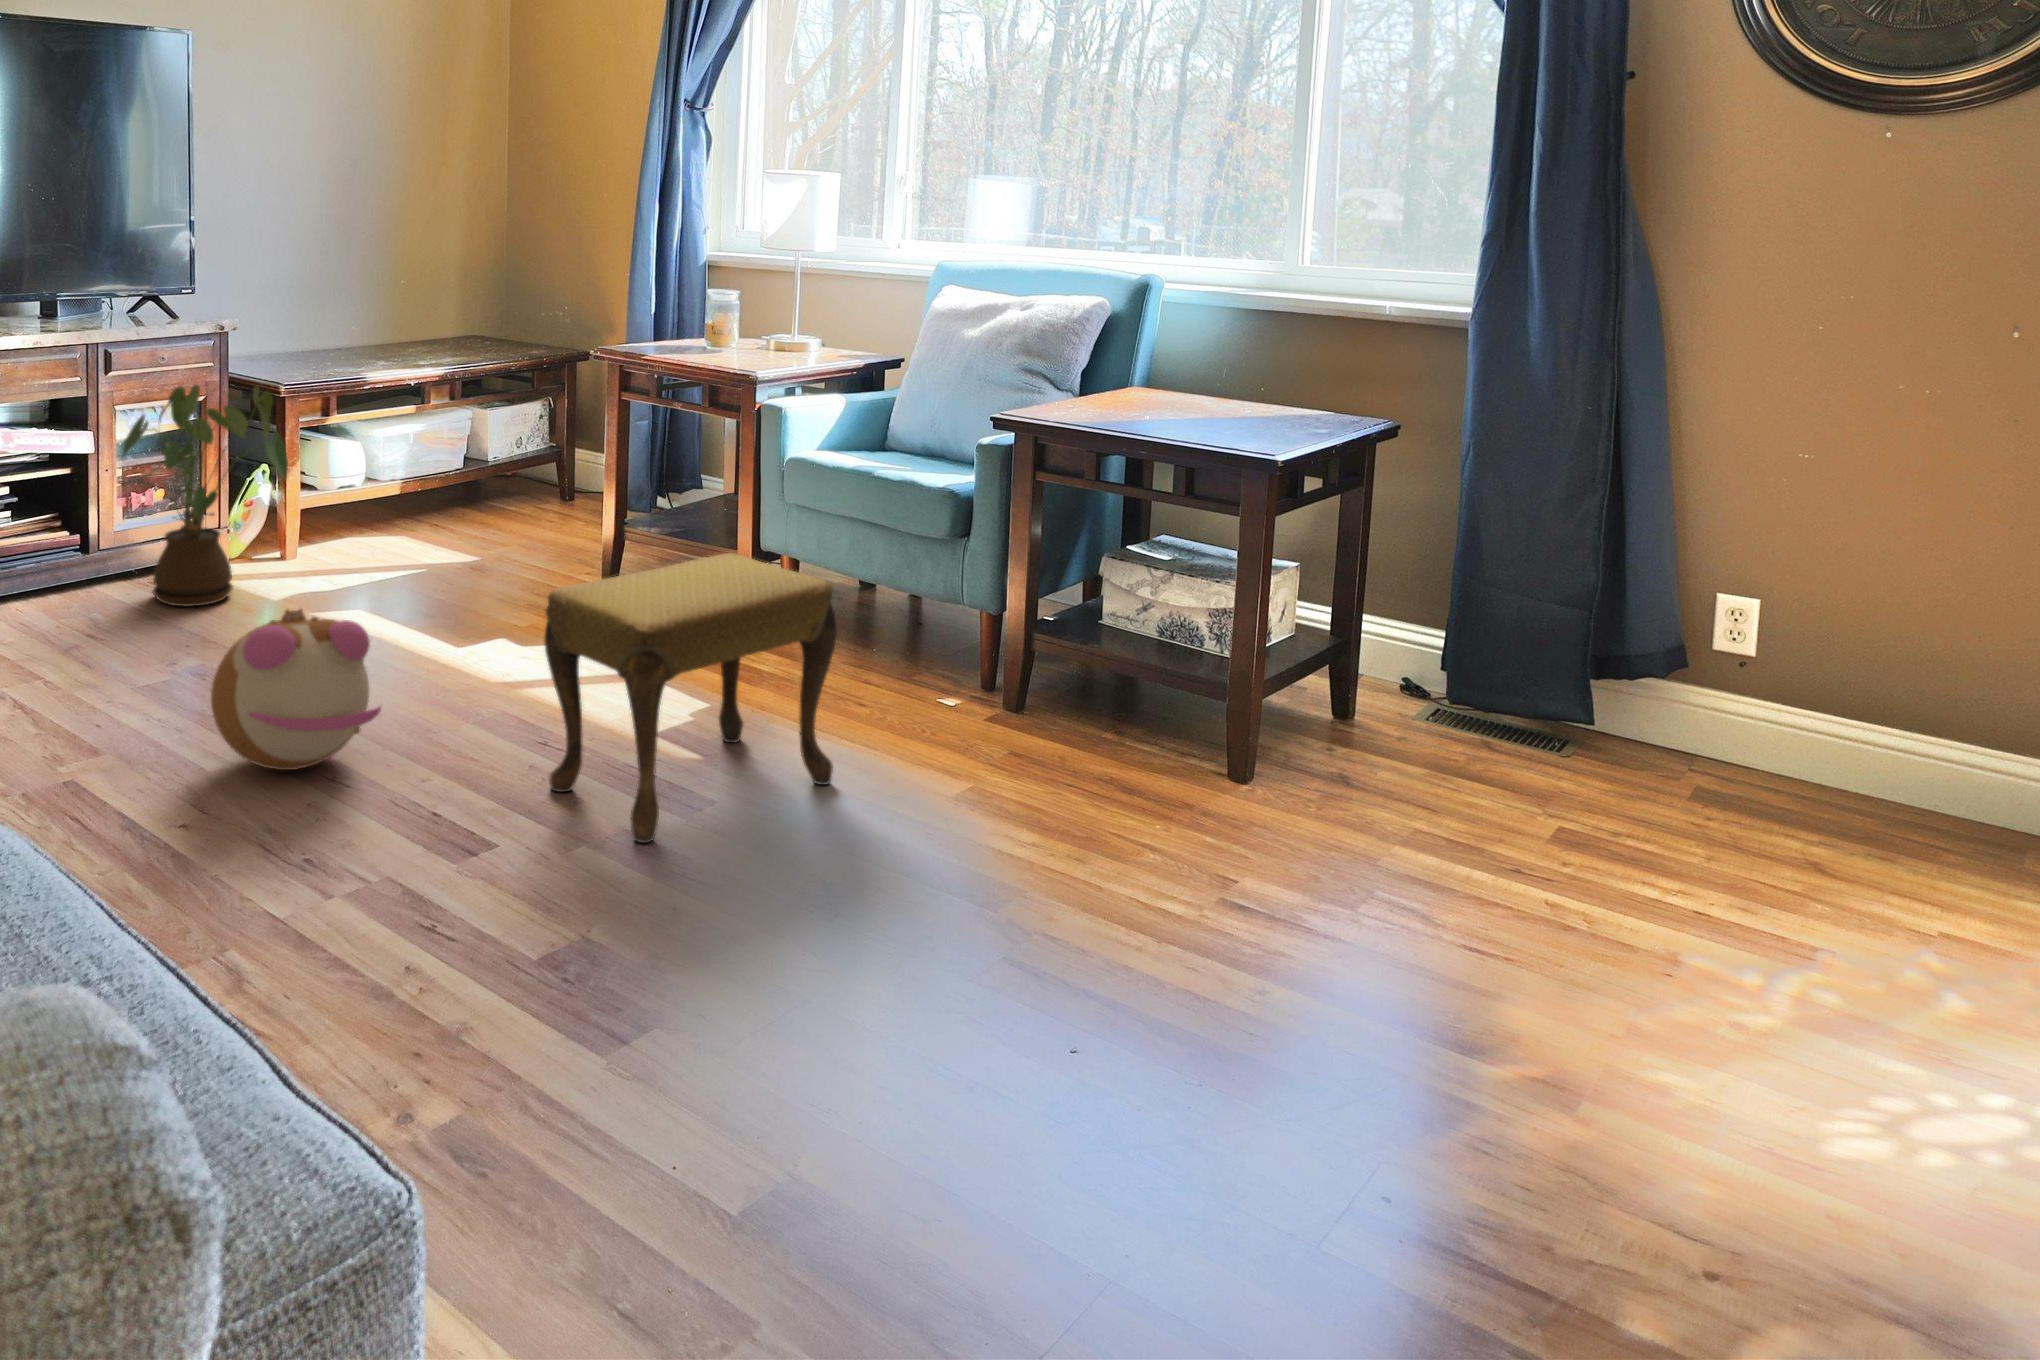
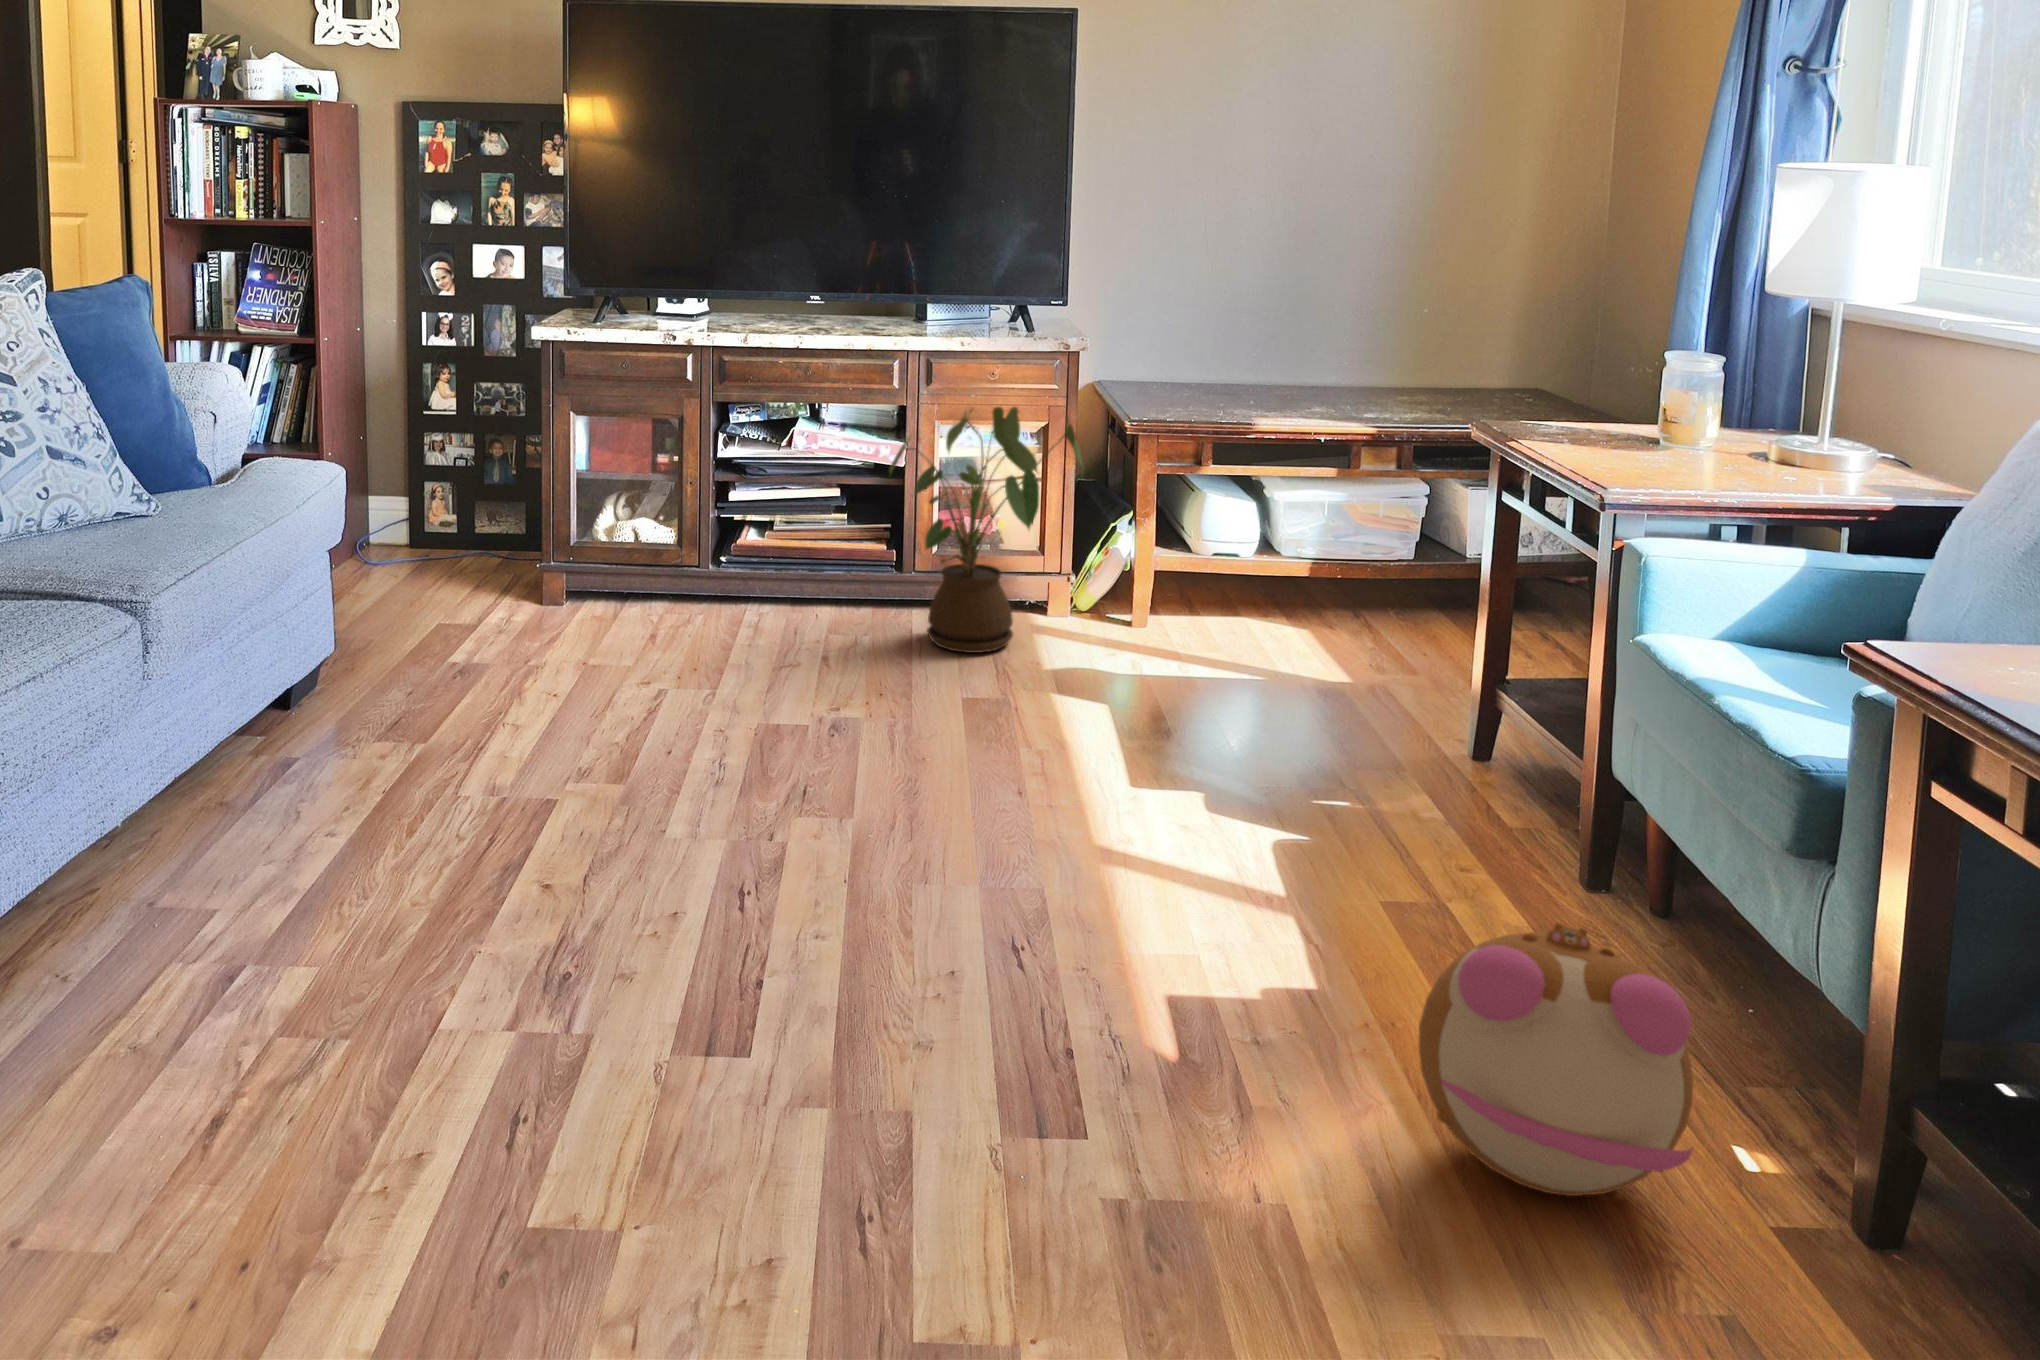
footstool: present [544,553,837,843] -> none [849,708,1225,1103]
plush toy: present [211,609,381,770] -> present [1419,923,1693,1196]

